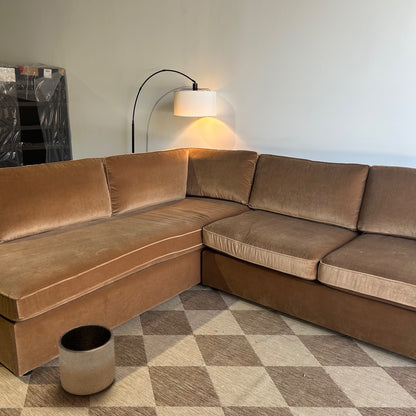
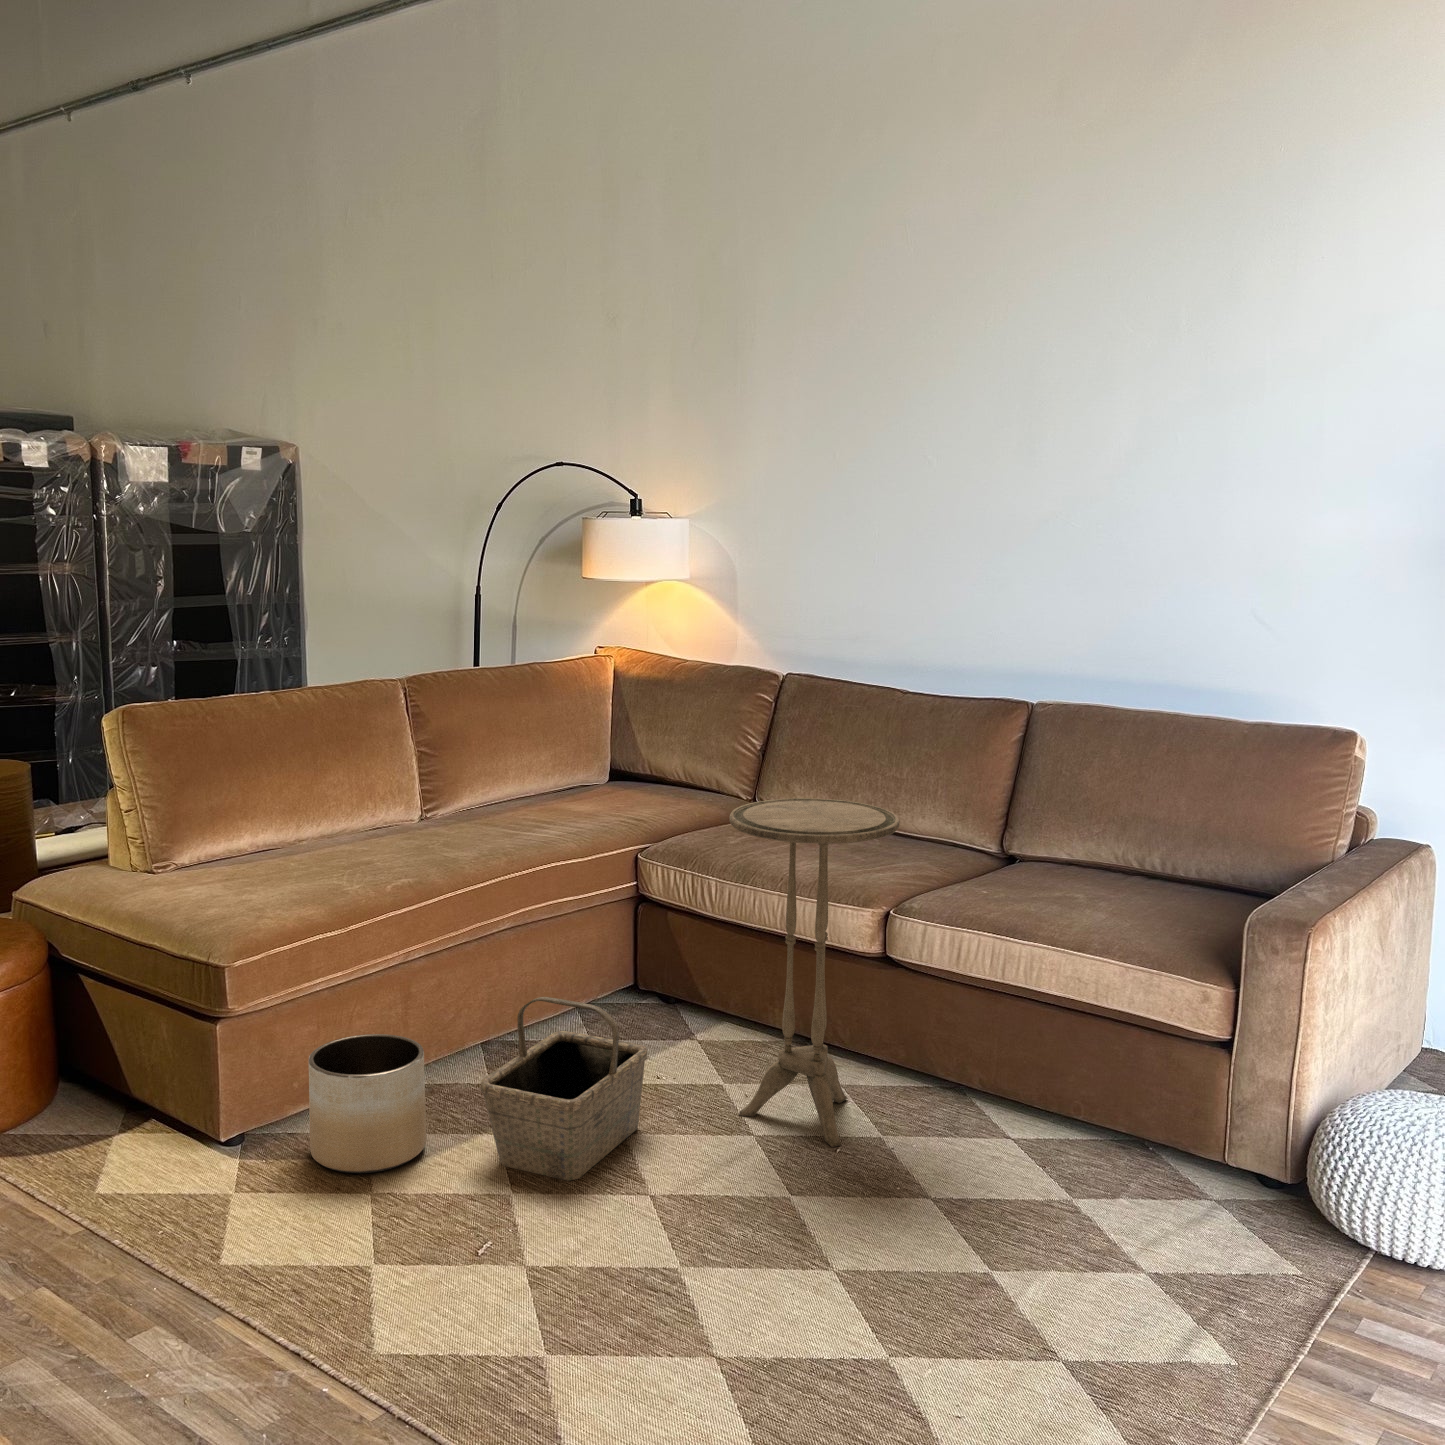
side table: none [255,212,336,373] -> present [729,798,900,1147]
basket: none [141,308,216,398] -> present [481,997,647,1181]

